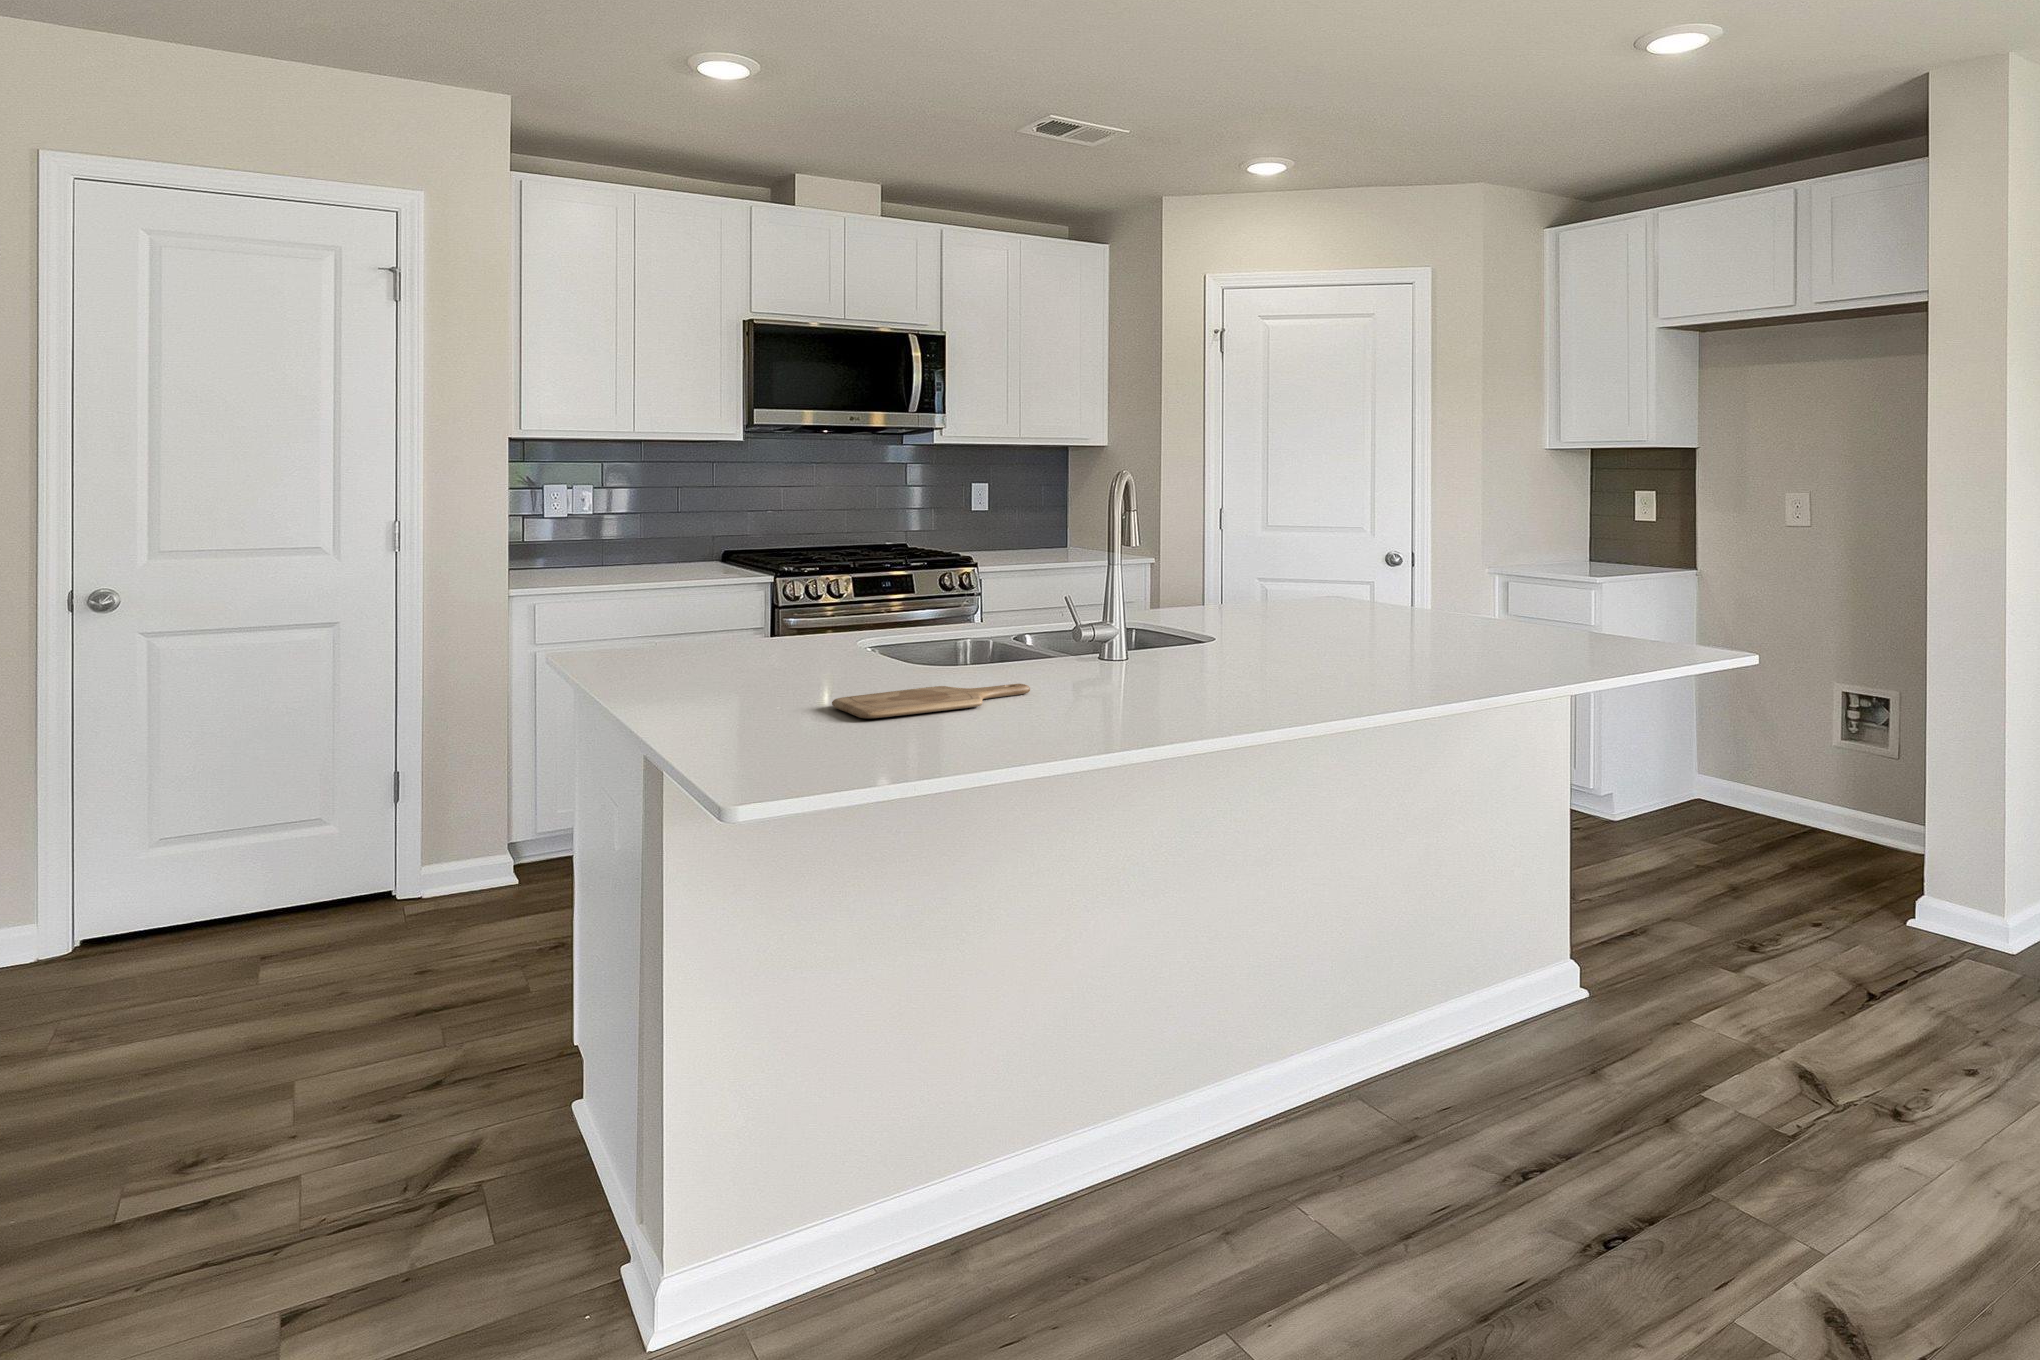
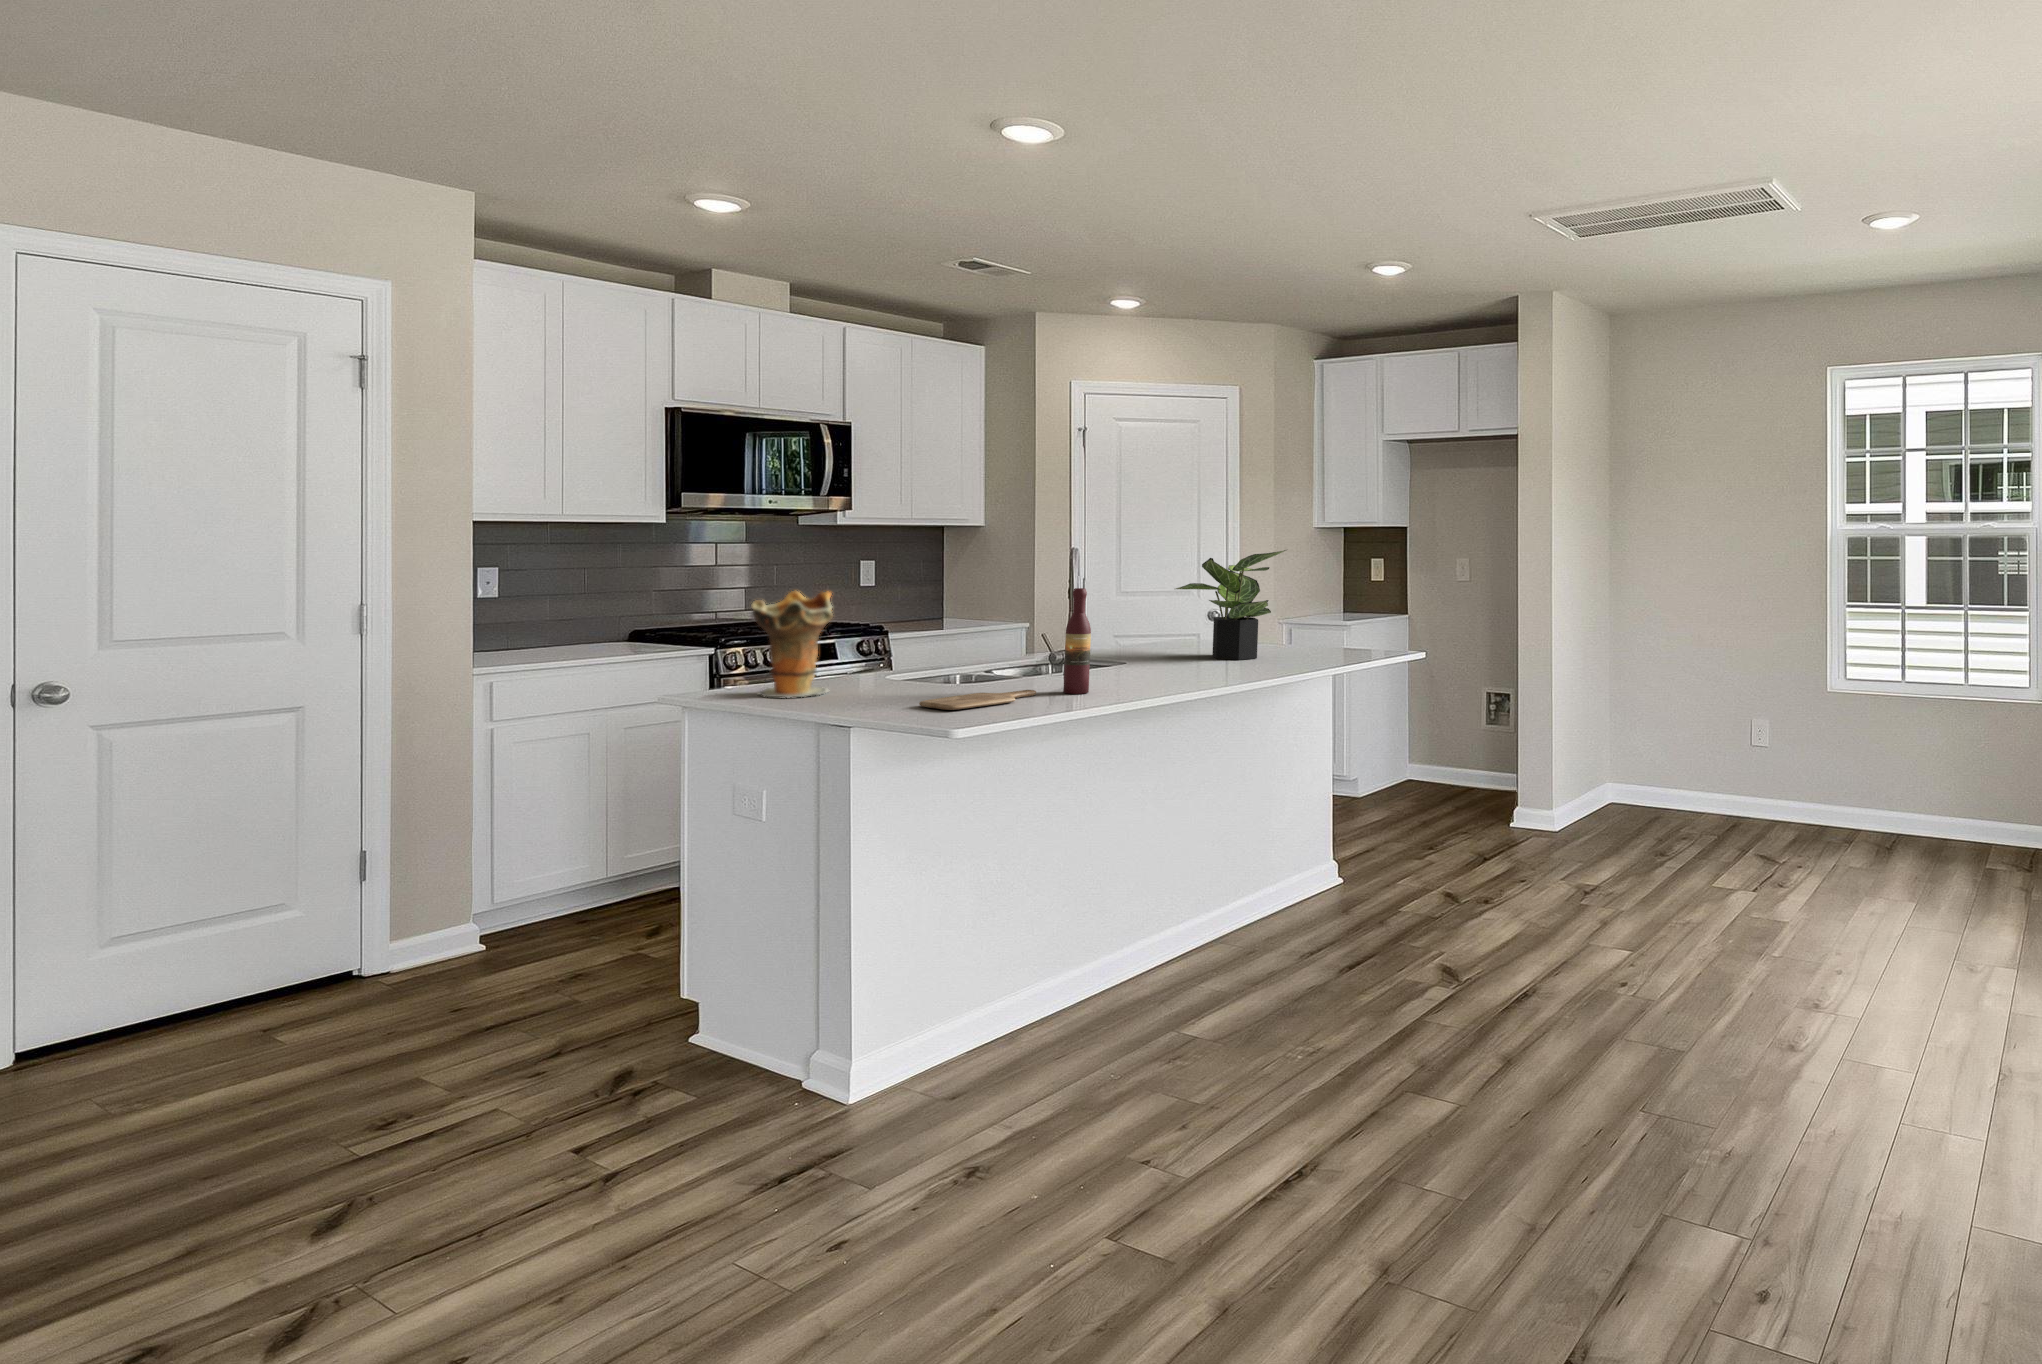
potted plant: none [1293,460,1475,637] -> present [1176,550,1286,660]
wine bottle: none [1076,519,1117,694] -> present [1063,588,1091,694]
decorative vase: none [640,521,760,679] -> present [751,591,833,698]

